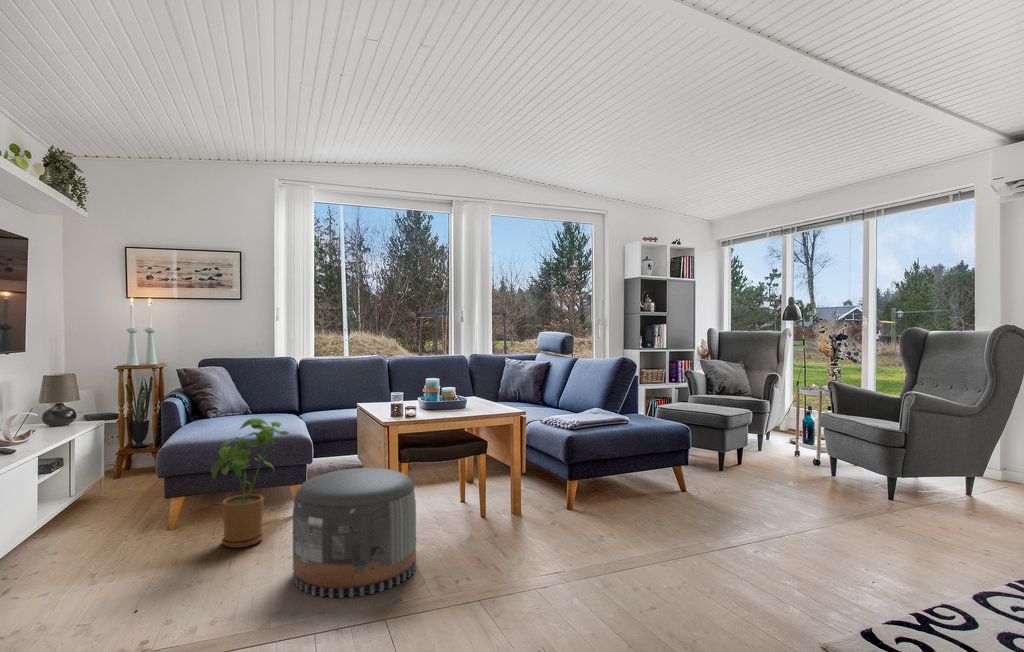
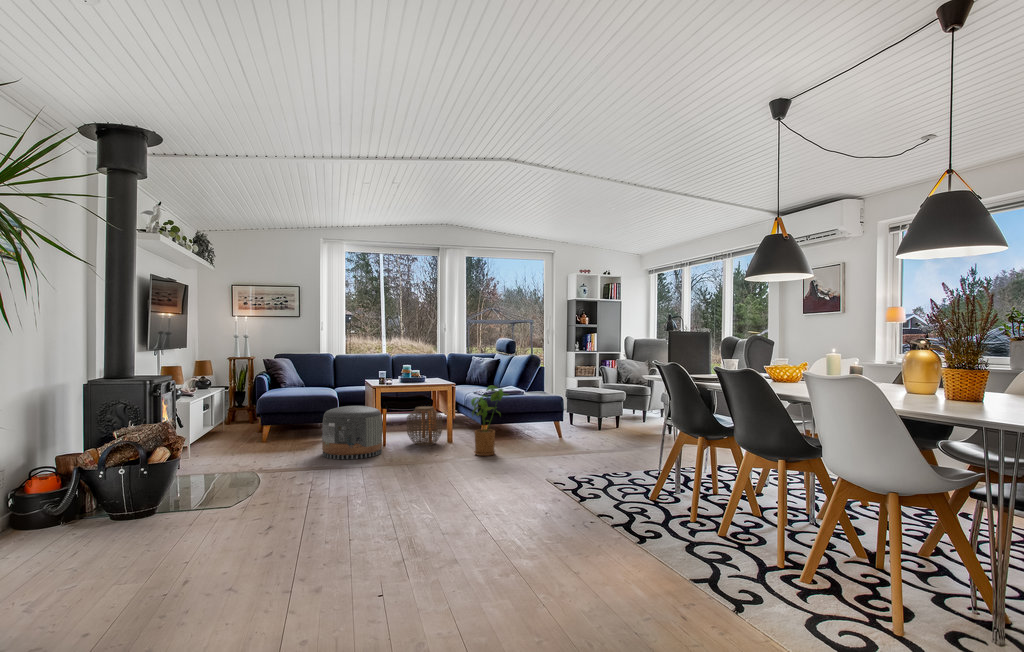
house plant: present [211,418,289,548] -> present [471,386,508,456]
woven basket: none [452,457,517,535] -> present [407,406,442,446]

